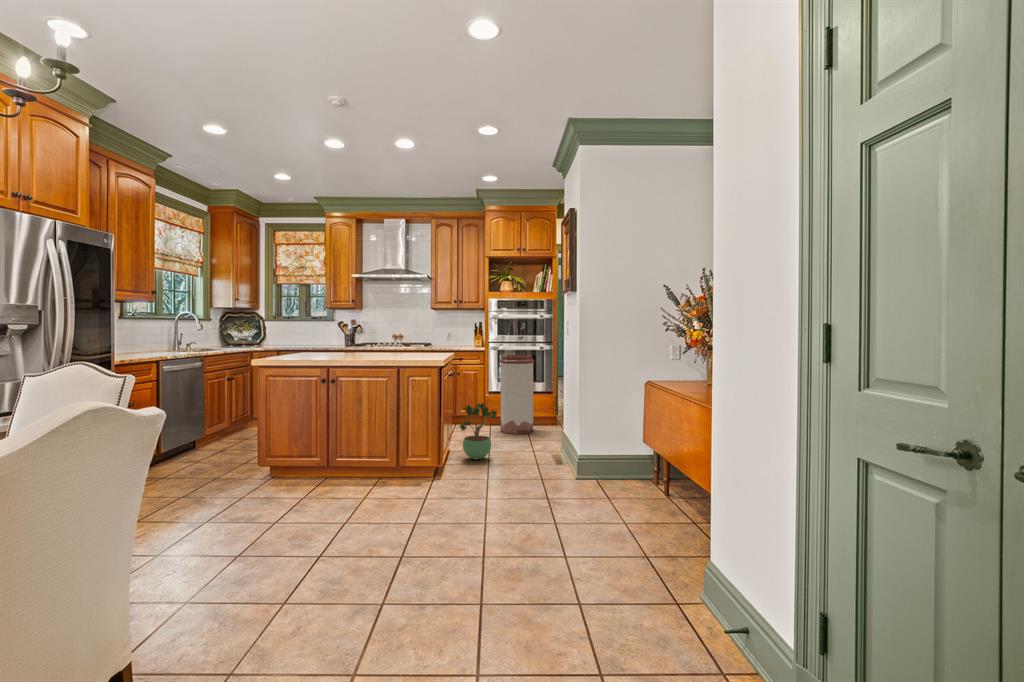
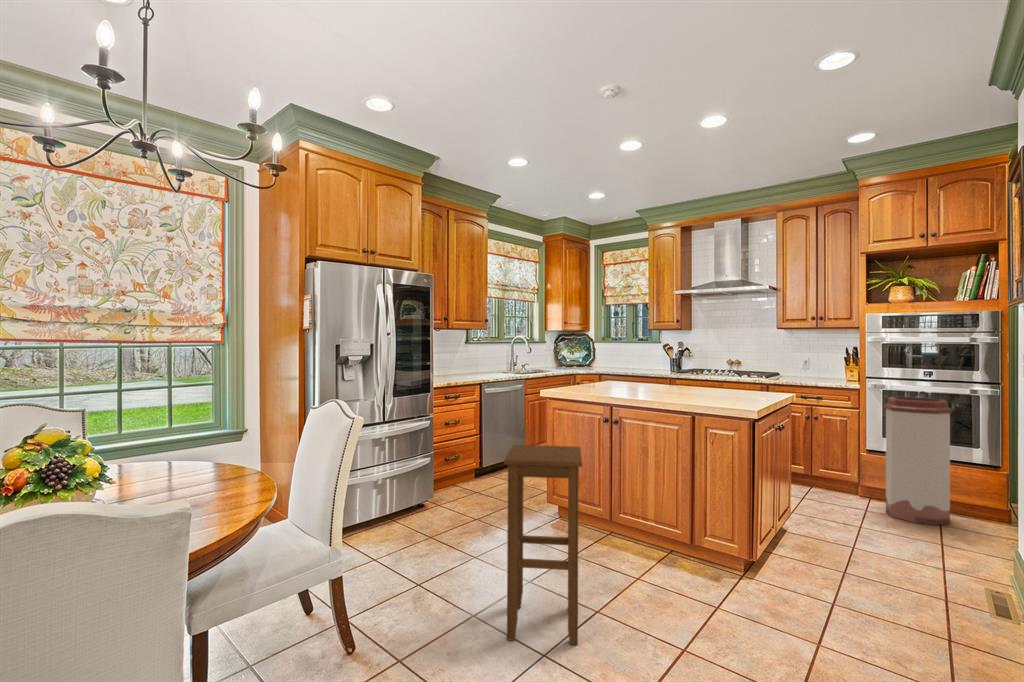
stool: none [268,394,345,553] -> present [504,445,582,645]
potted plant: present [460,403,497,459] -> none [796,473,862,558]

